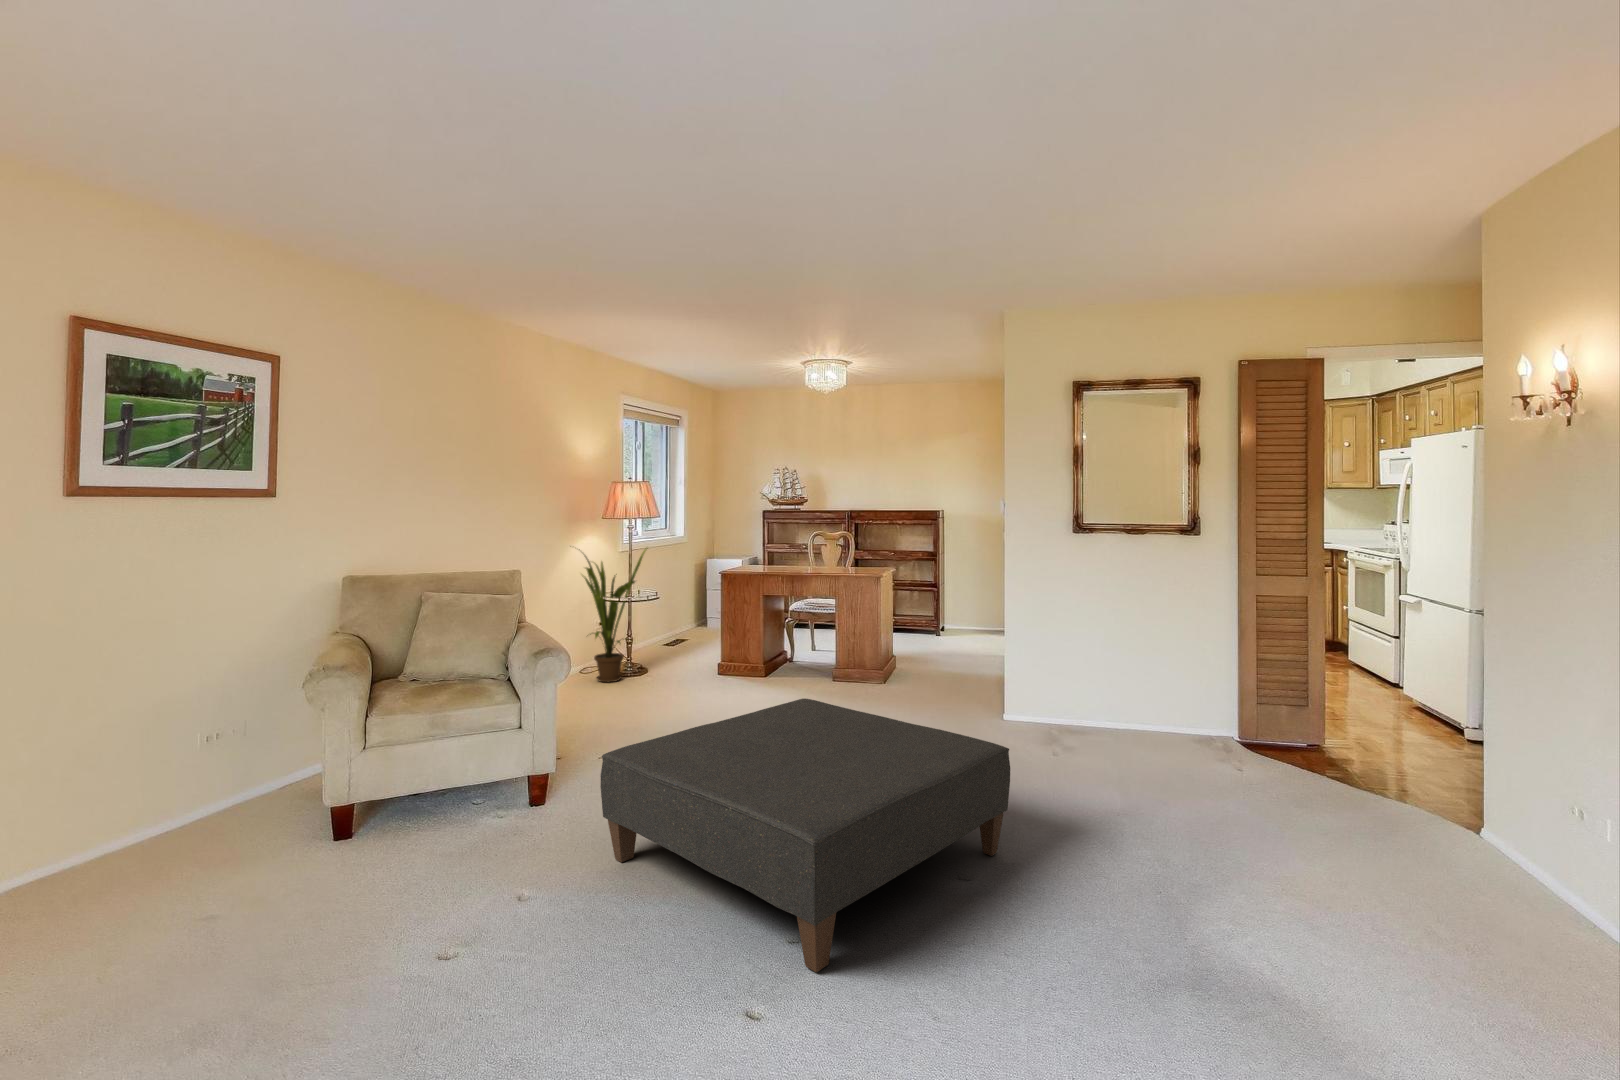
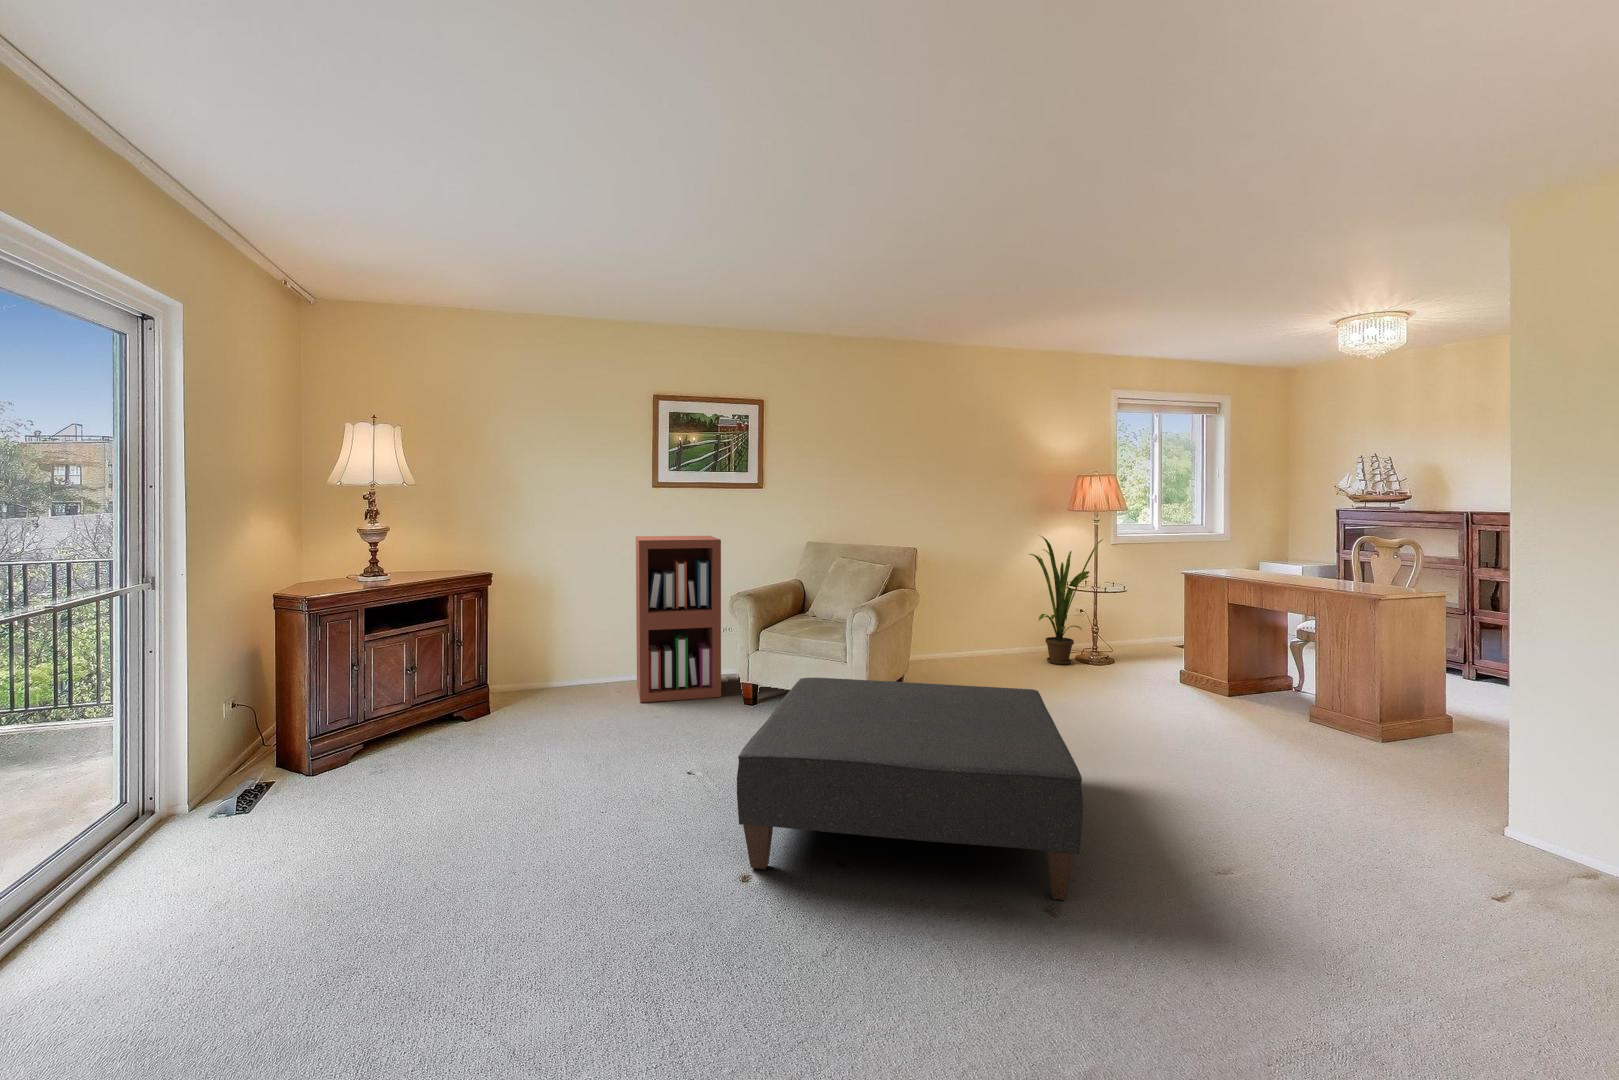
bookshelf: none [47,580,305,906] -> present [636,536,721,702]

